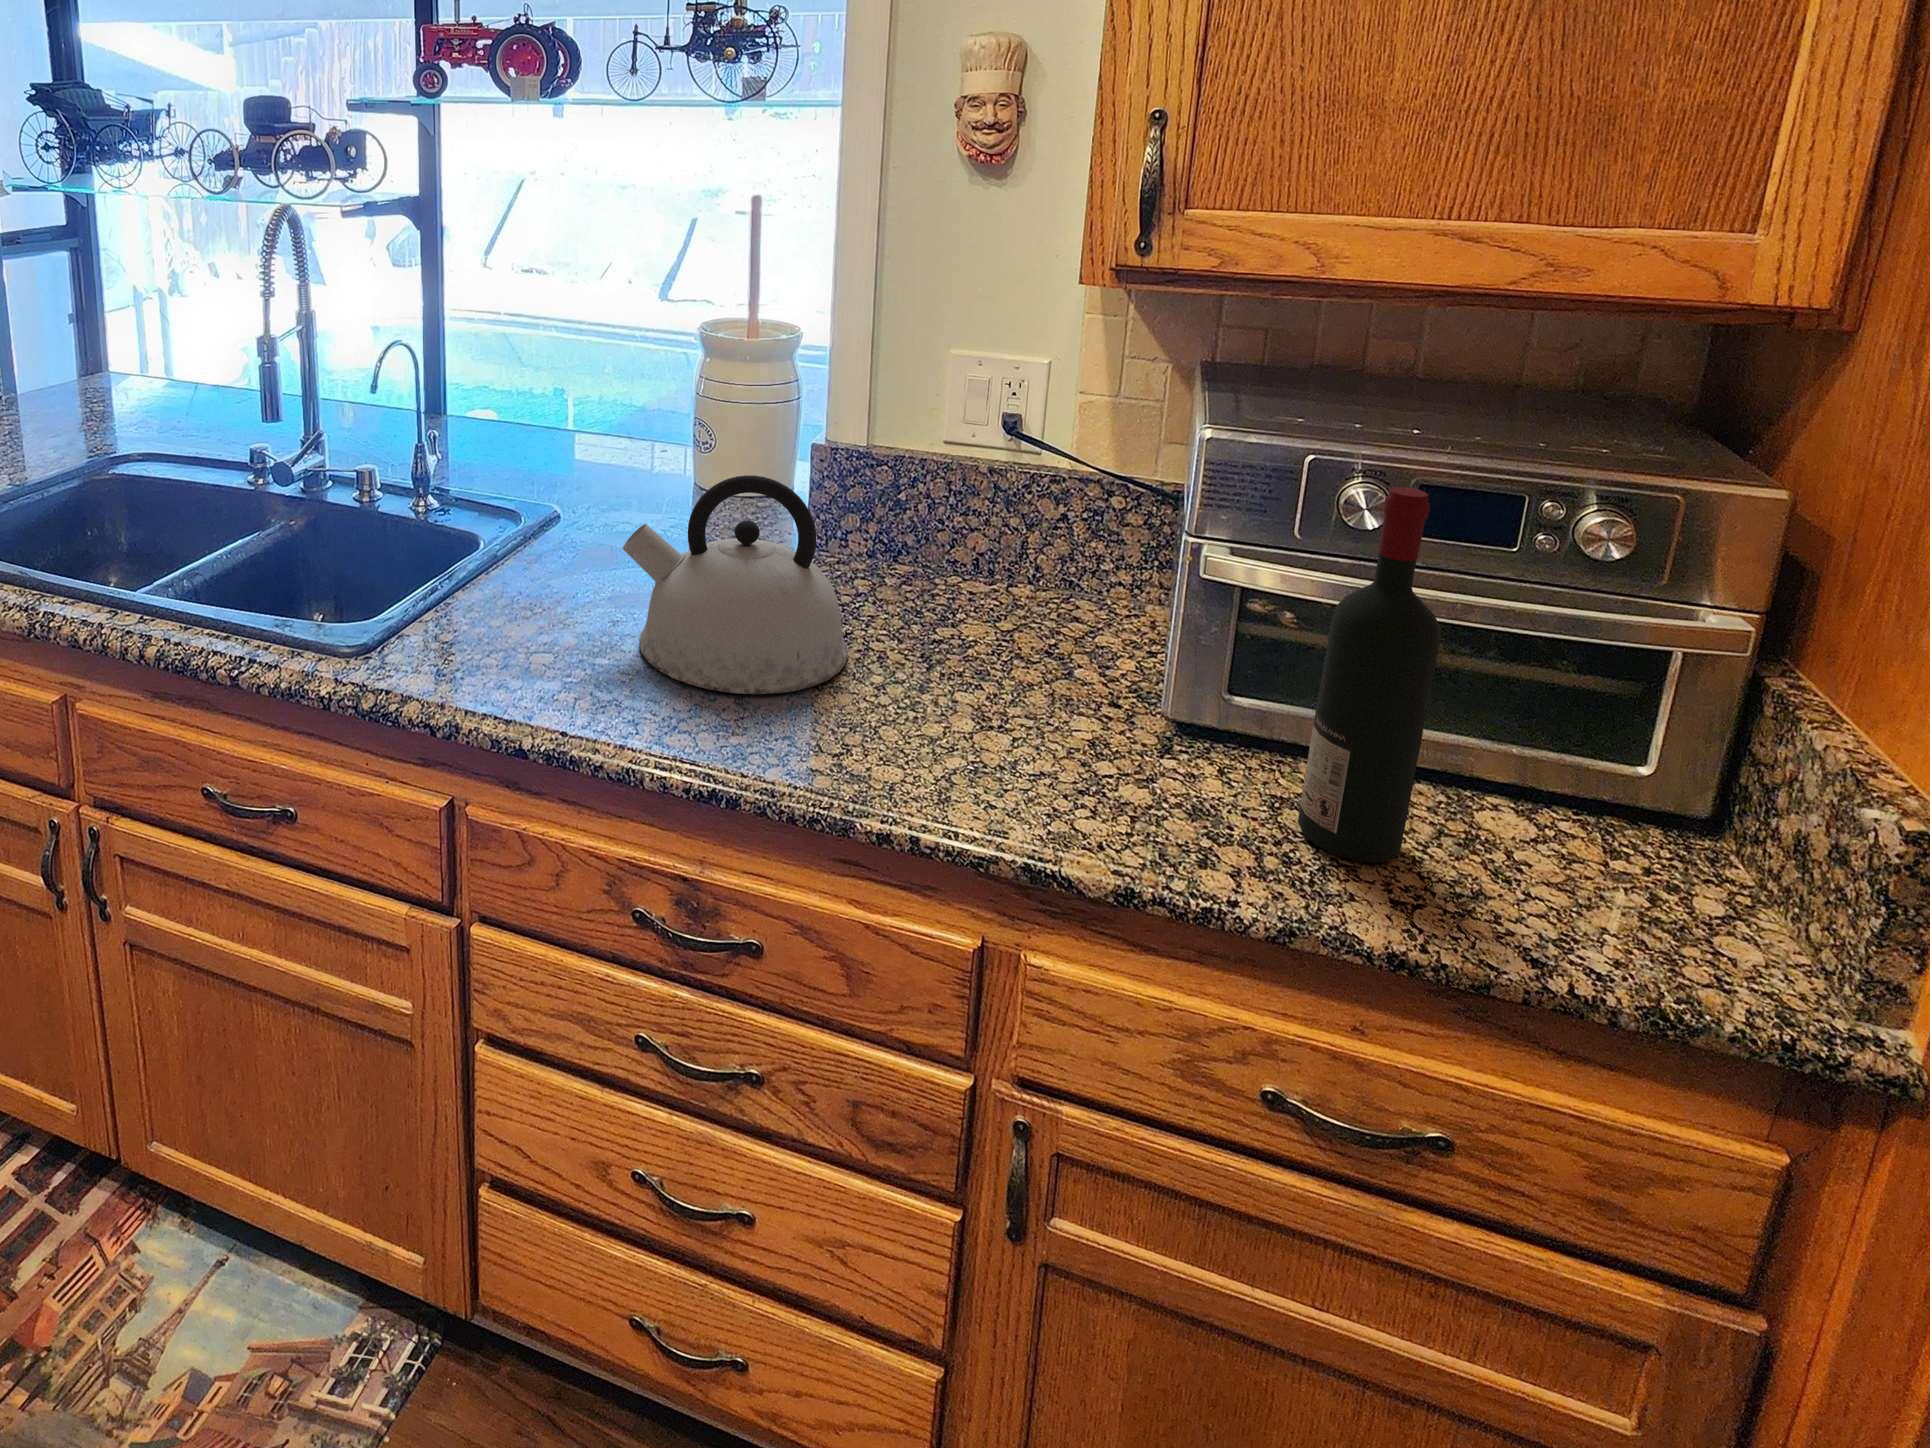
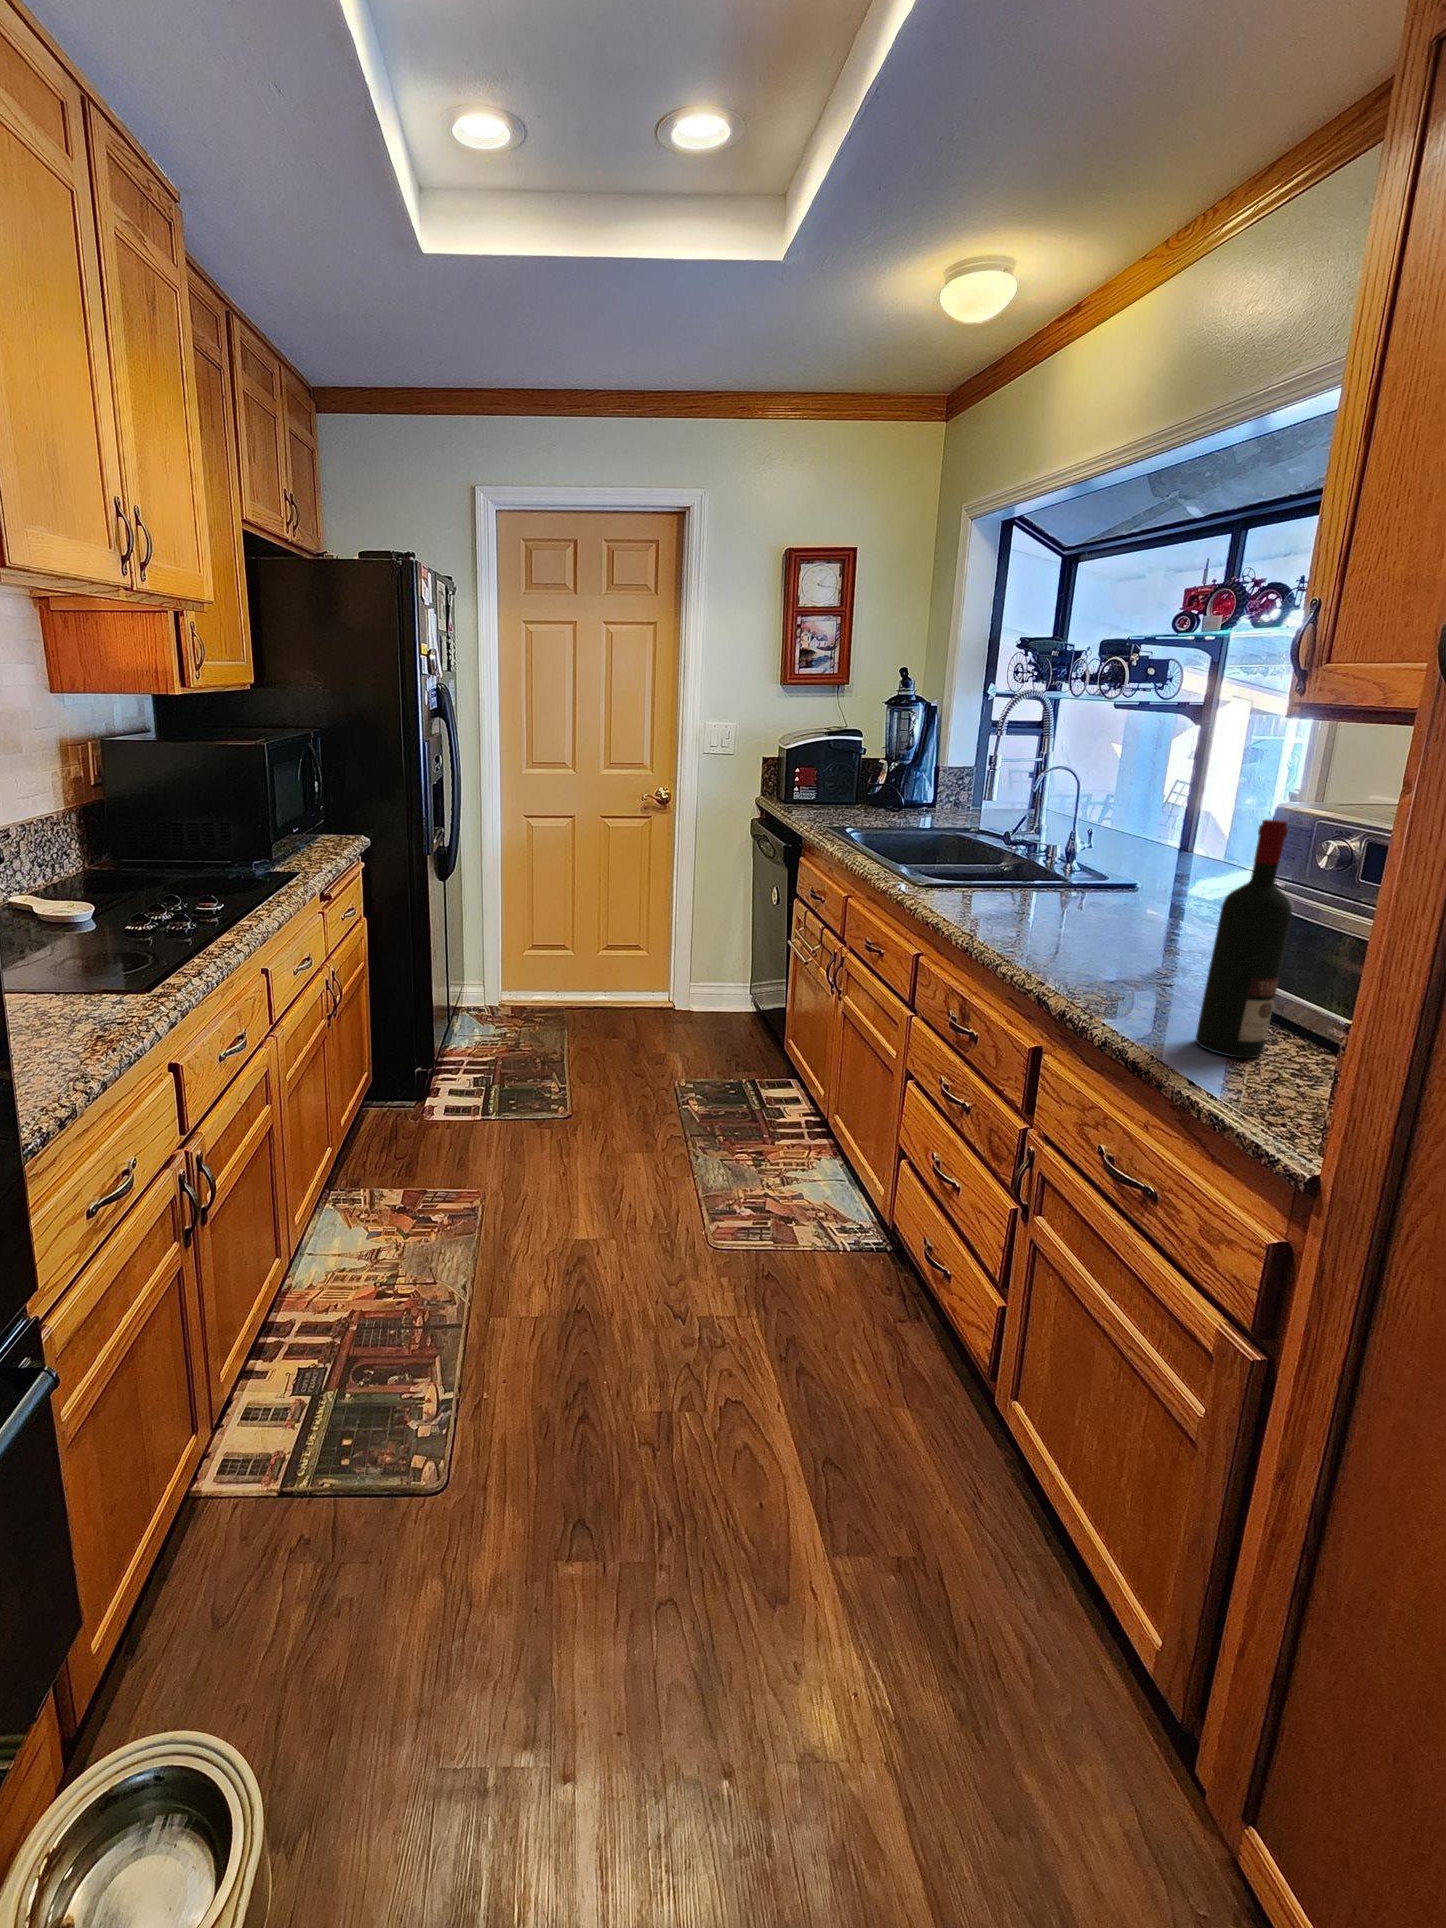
kettle: present [622,475,848,694] -> none [1029,829,1165,948]

